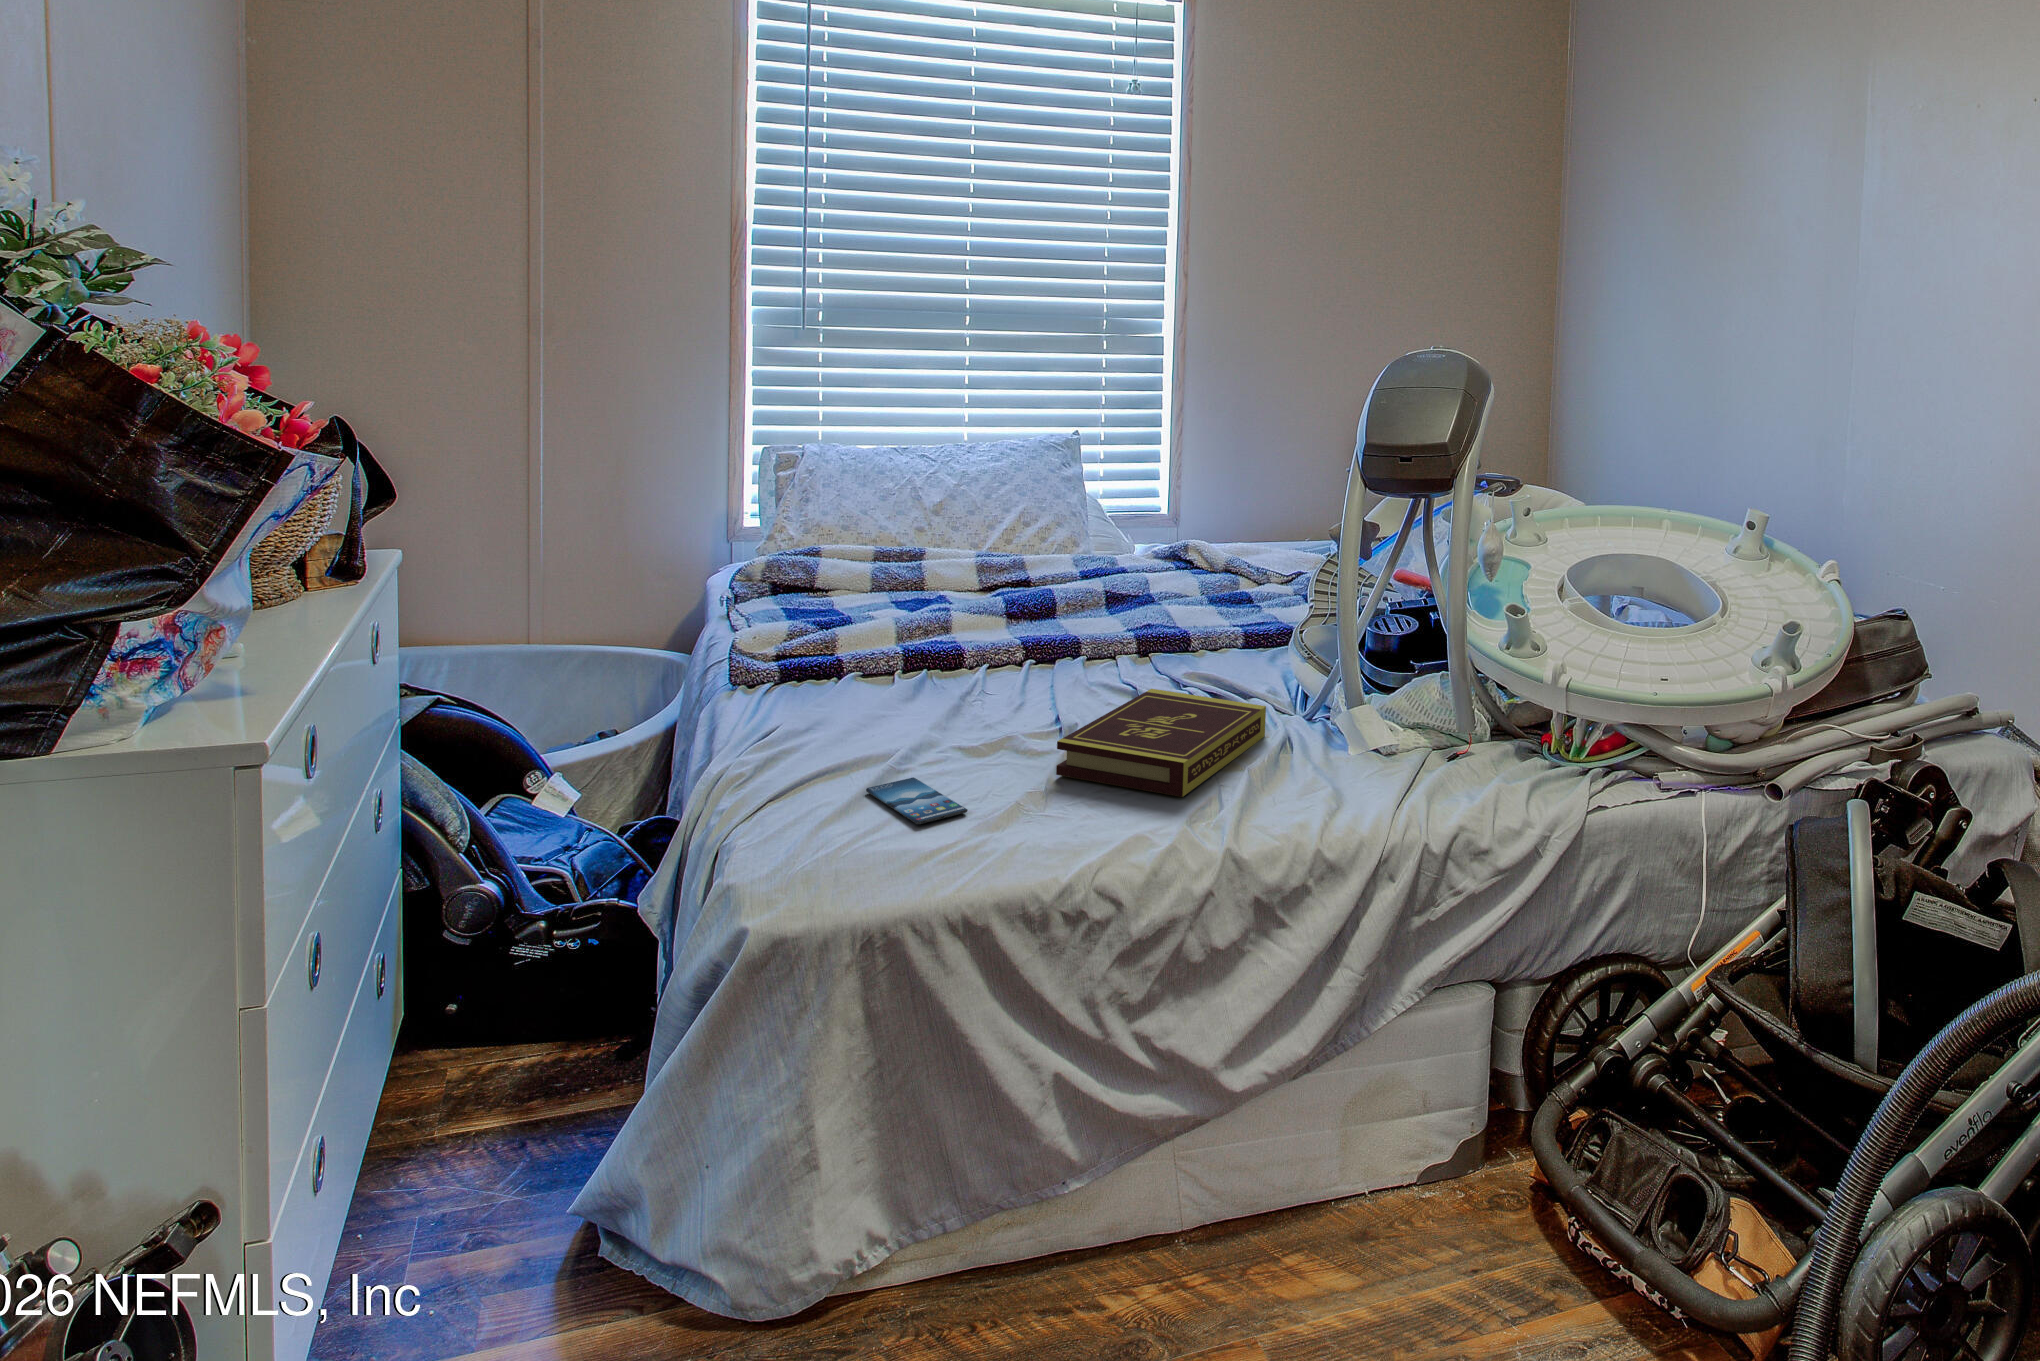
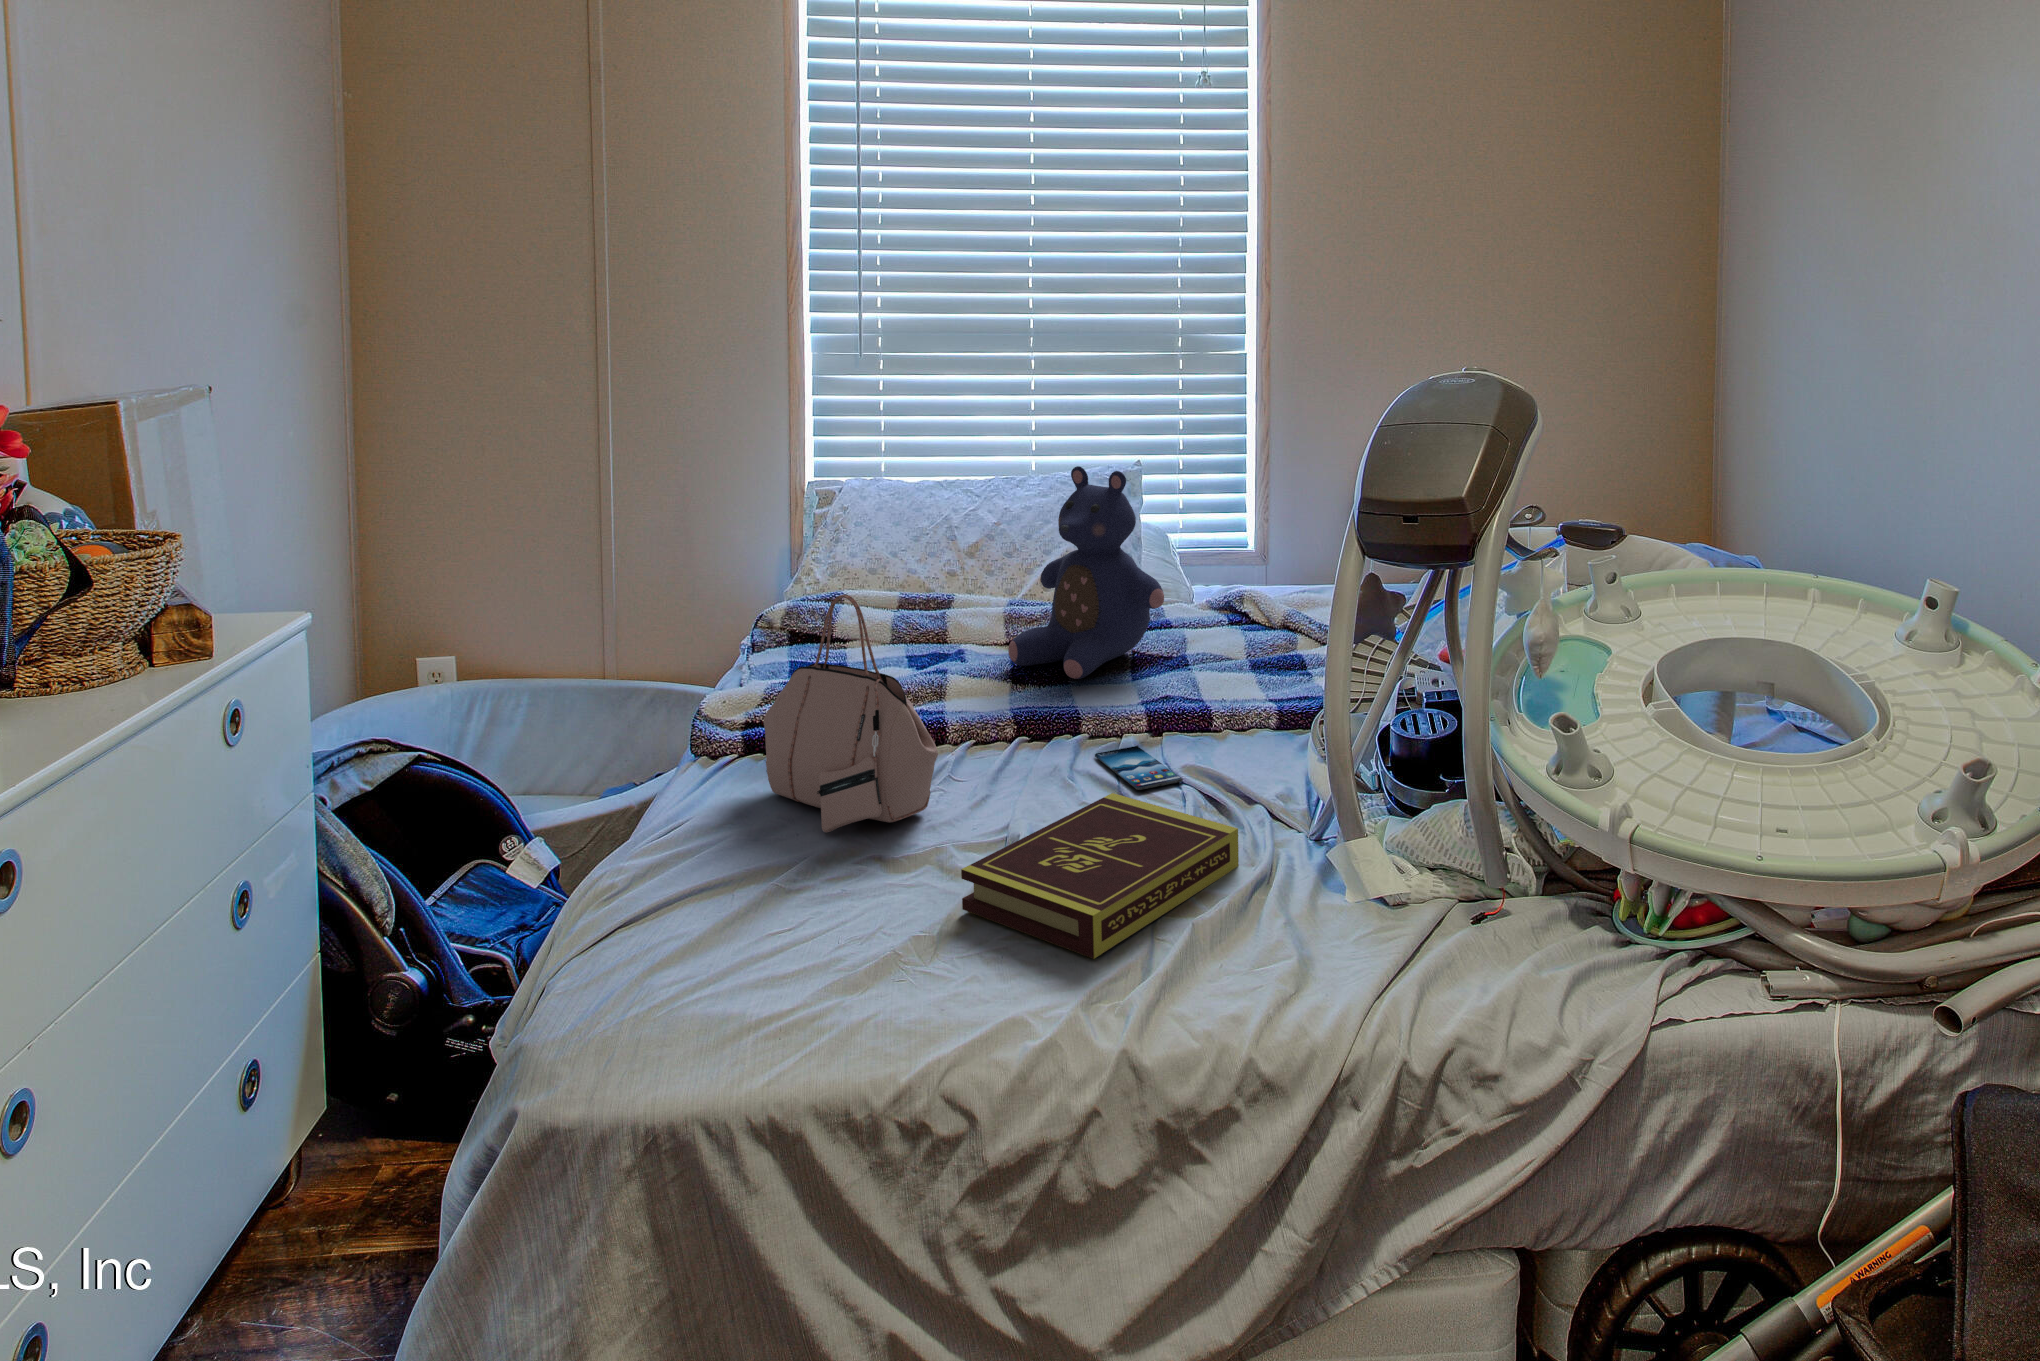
teddy bear: none [1003,429,1146,613] -> present [1008,466,1164,679]
handbag: none [815,528,1002,732] -> present [763,595,938,832]
smartphone: present [866,777,968,824] -> present [1095,746,1183,790]

